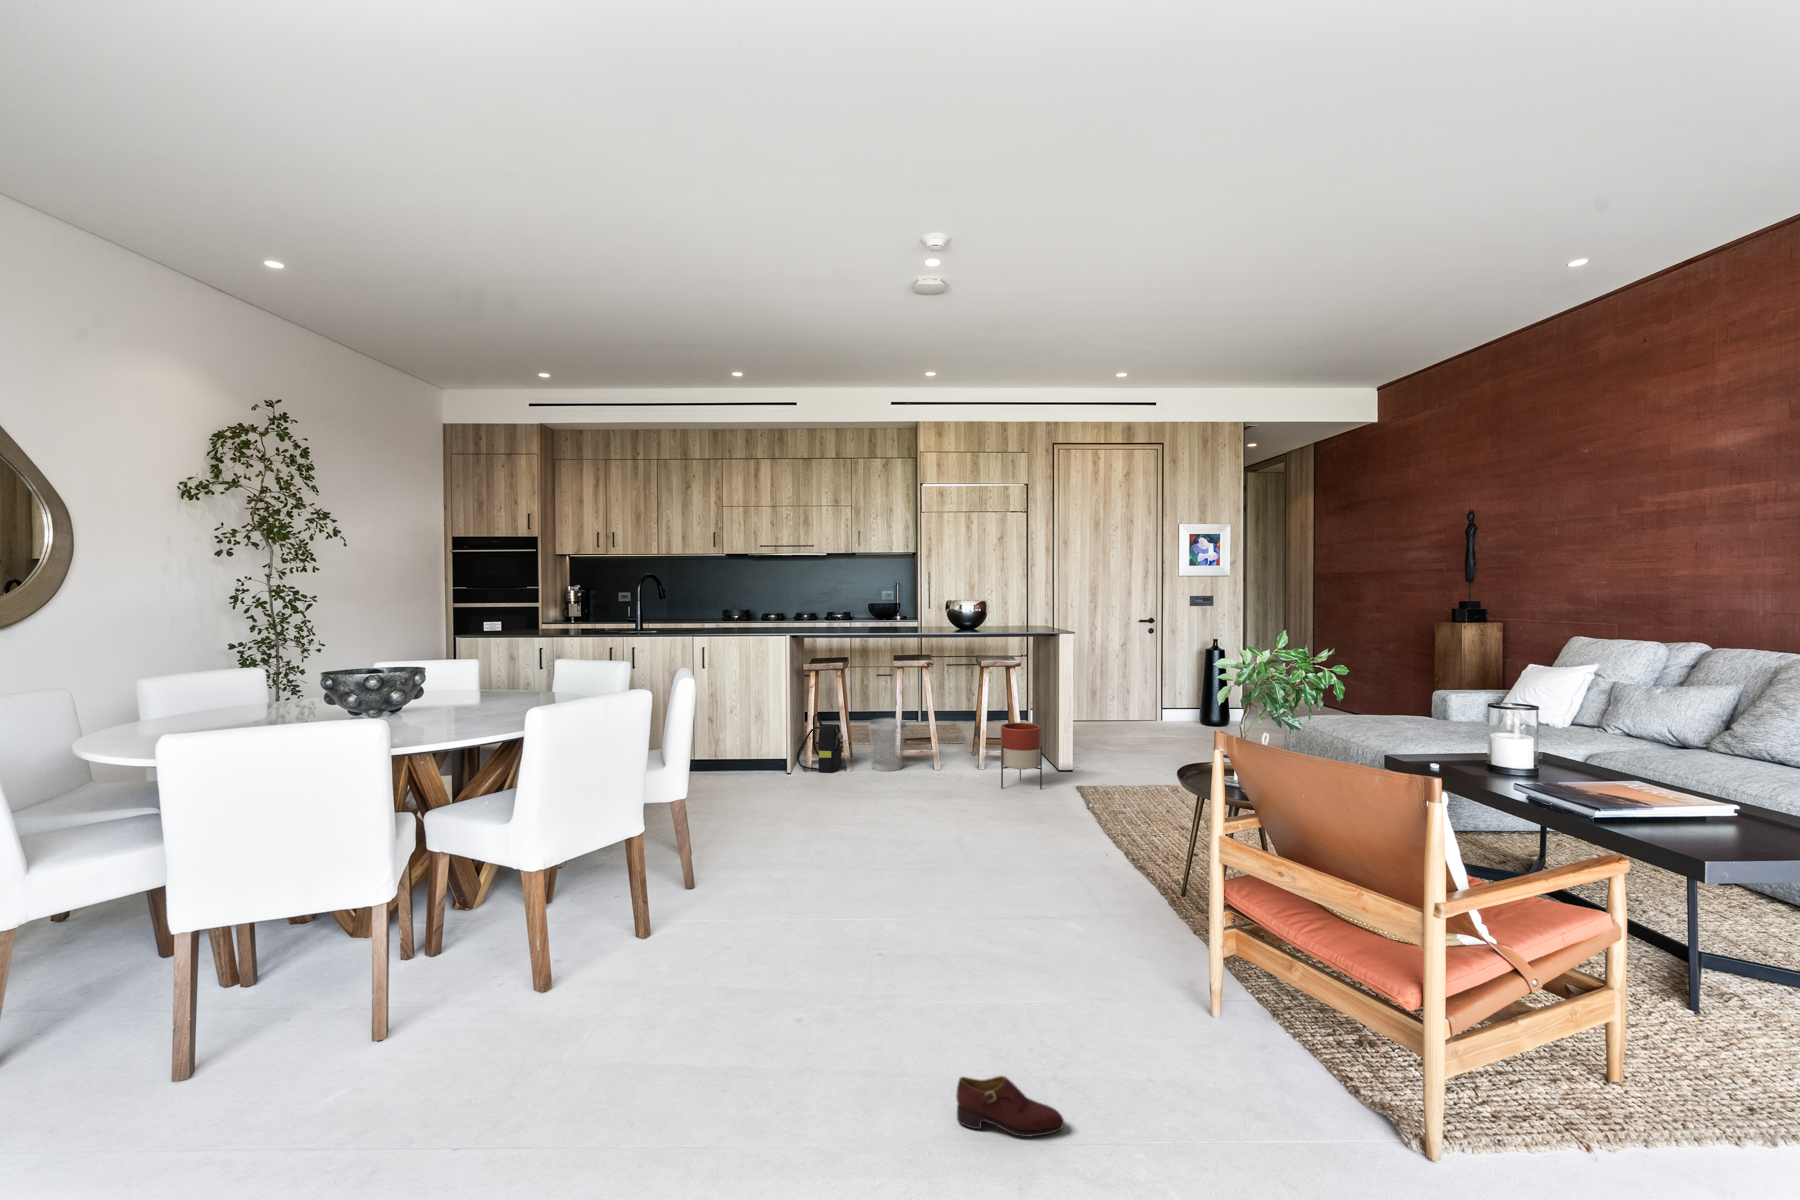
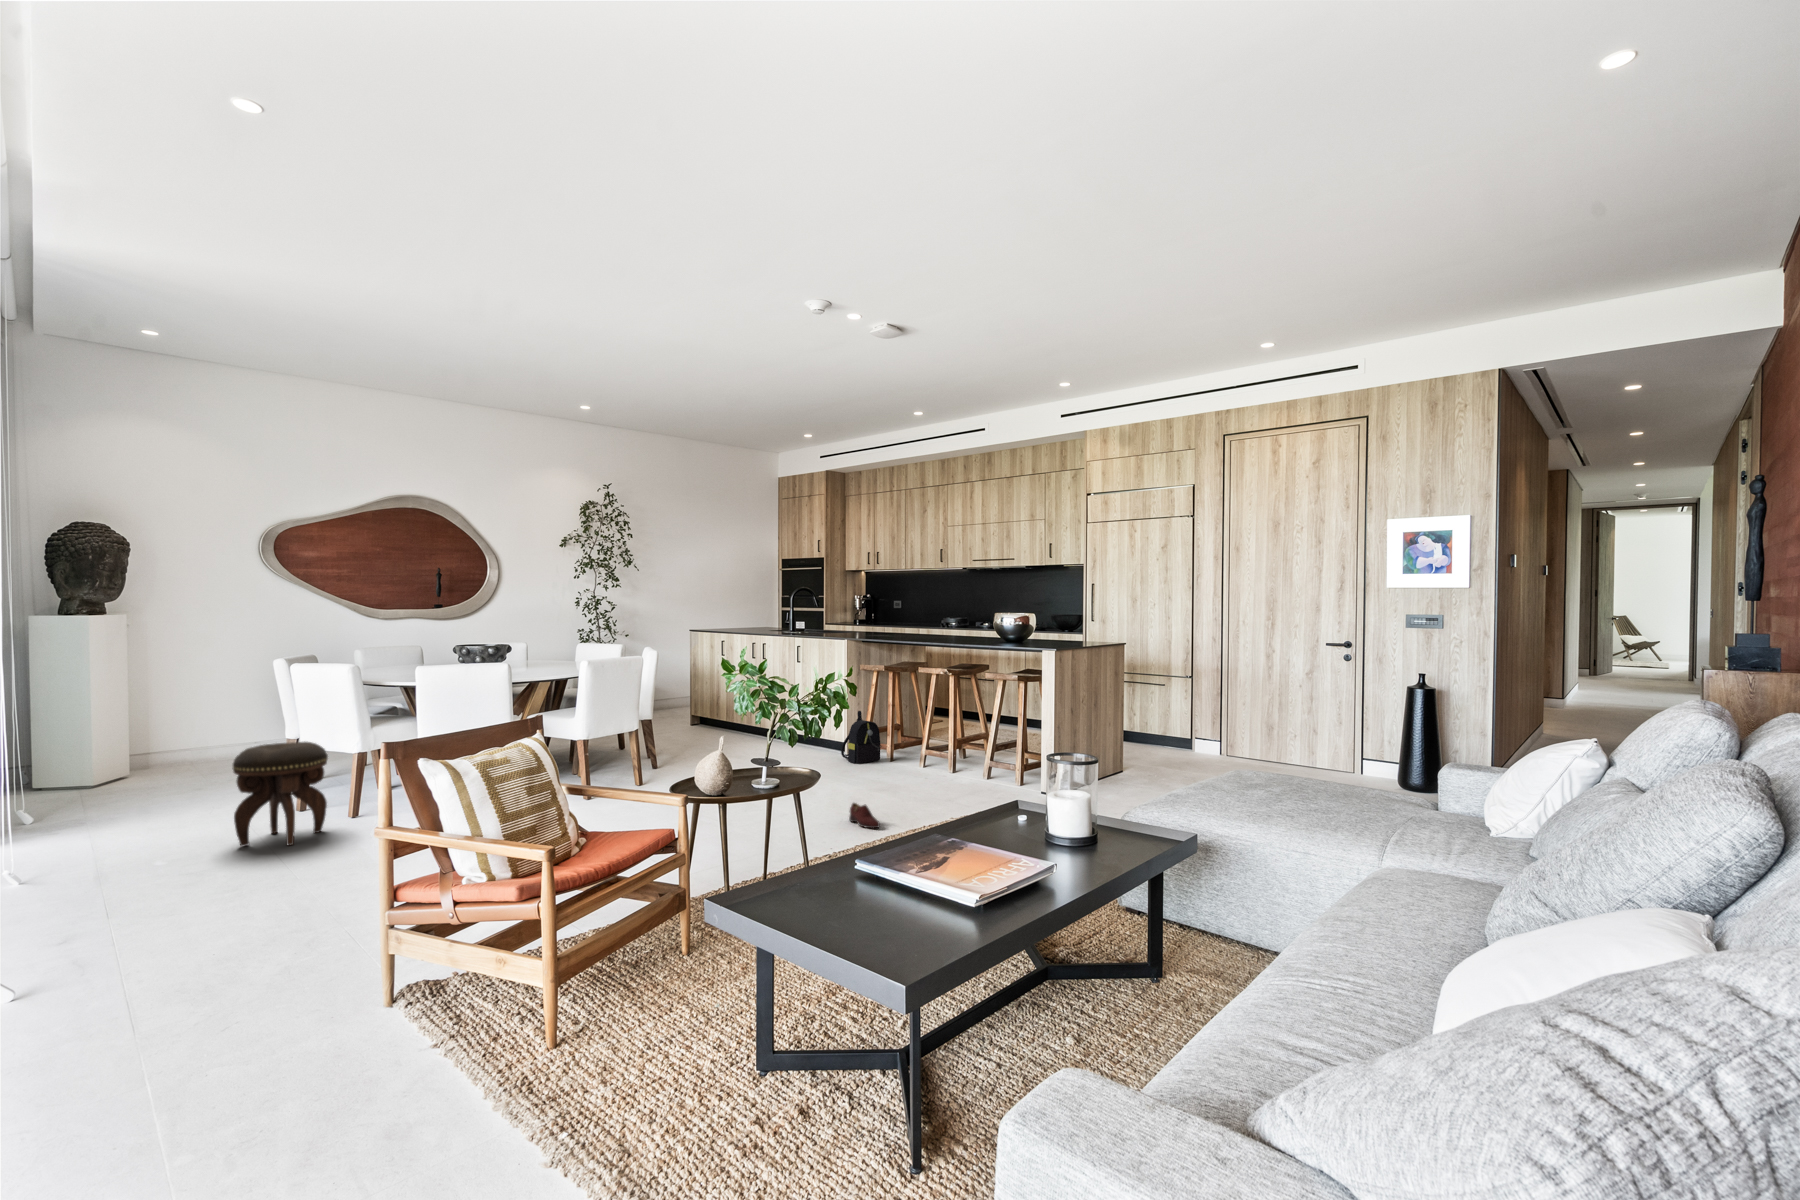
wastebasket: present [868,718,906,771] -> none [887,722,922,771]
planter: present [1001,723,1042,789] -> none [923,735,965,804]
footstool: none [377,889,554,1140] -> present [233,742,328,846]
shoe: present [956,1076,1064,1137] -> present [849,803,880,828]

